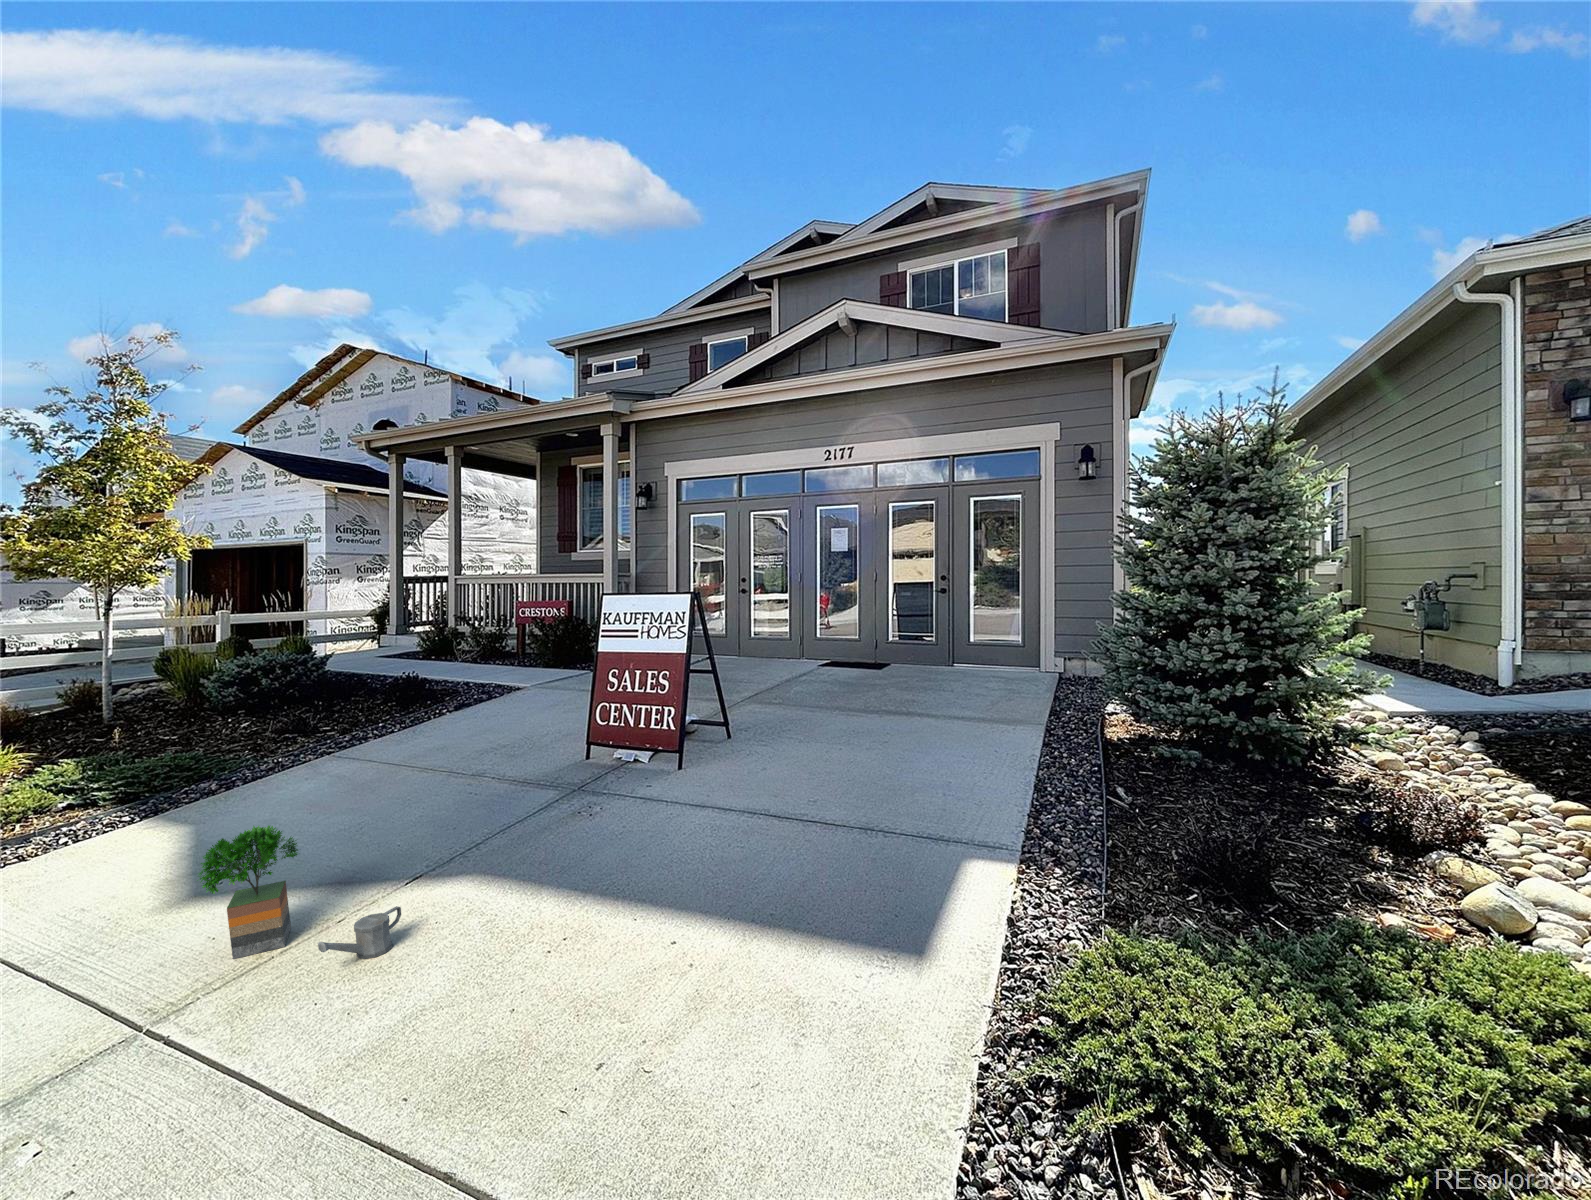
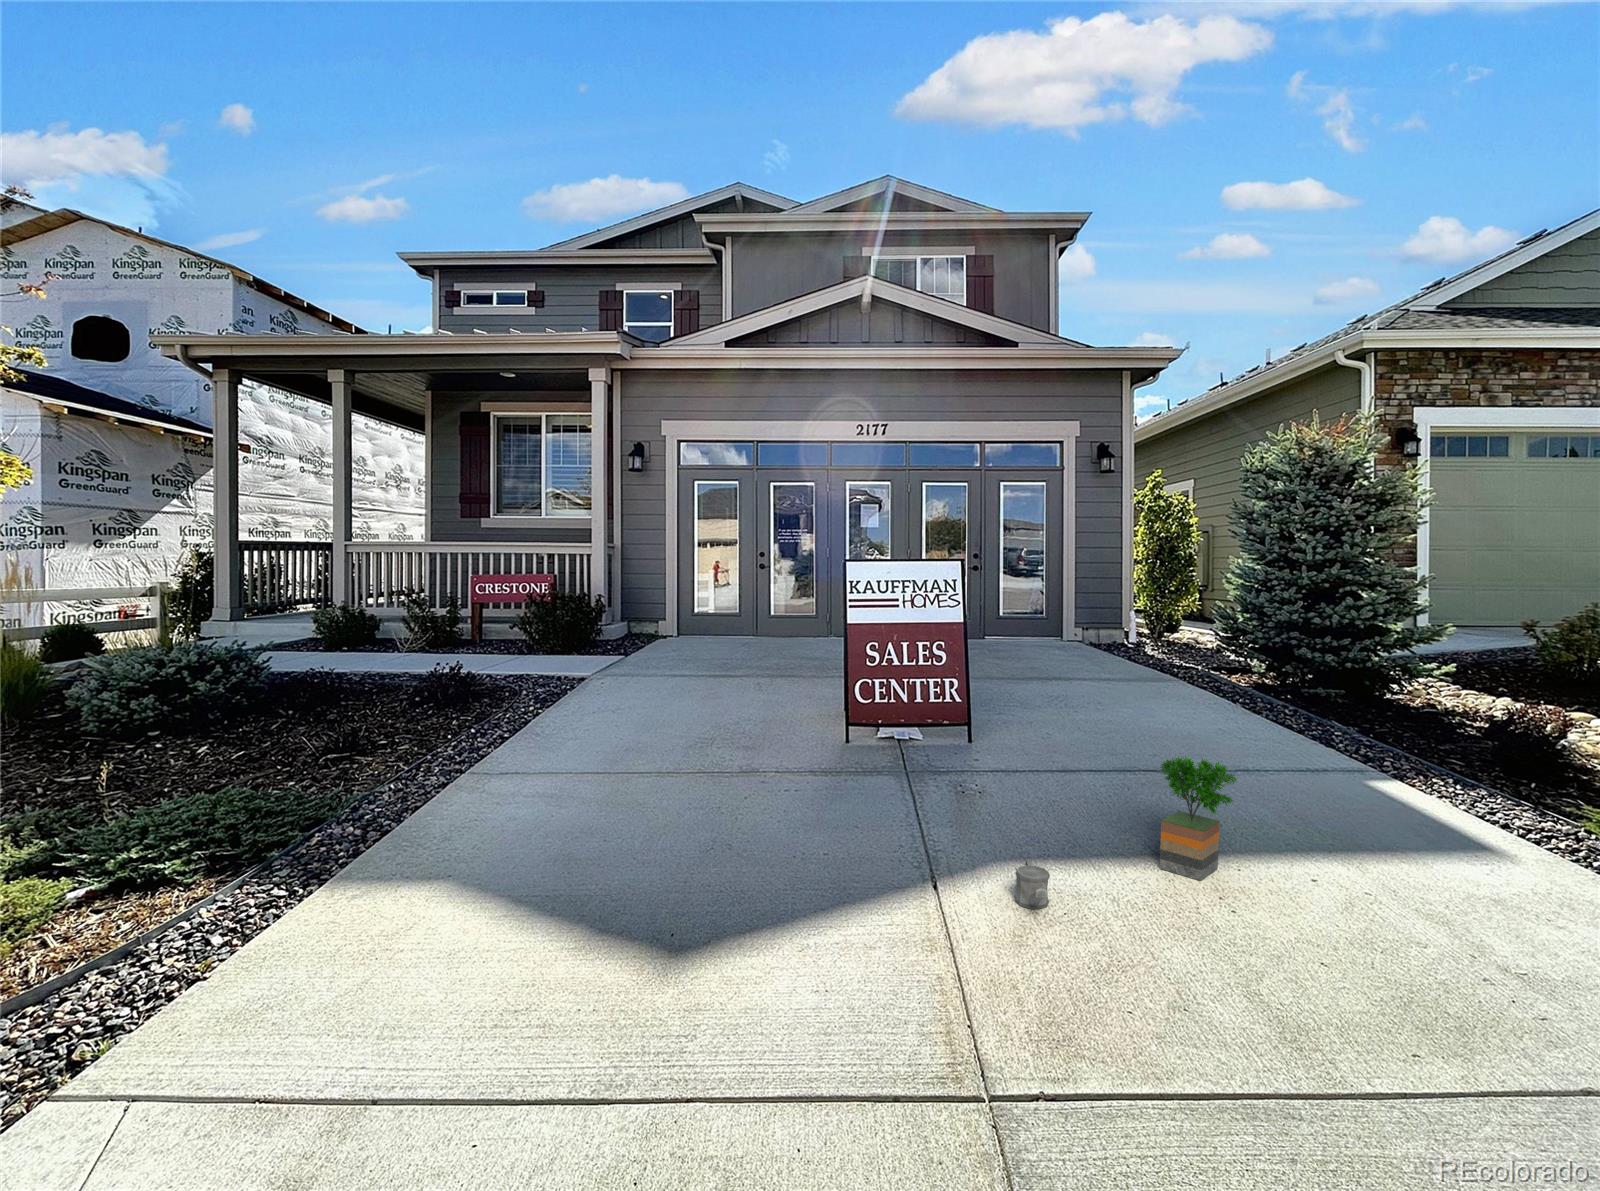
potted tree: present [199,825,298,959] -> present [1159,756,1237,881]

